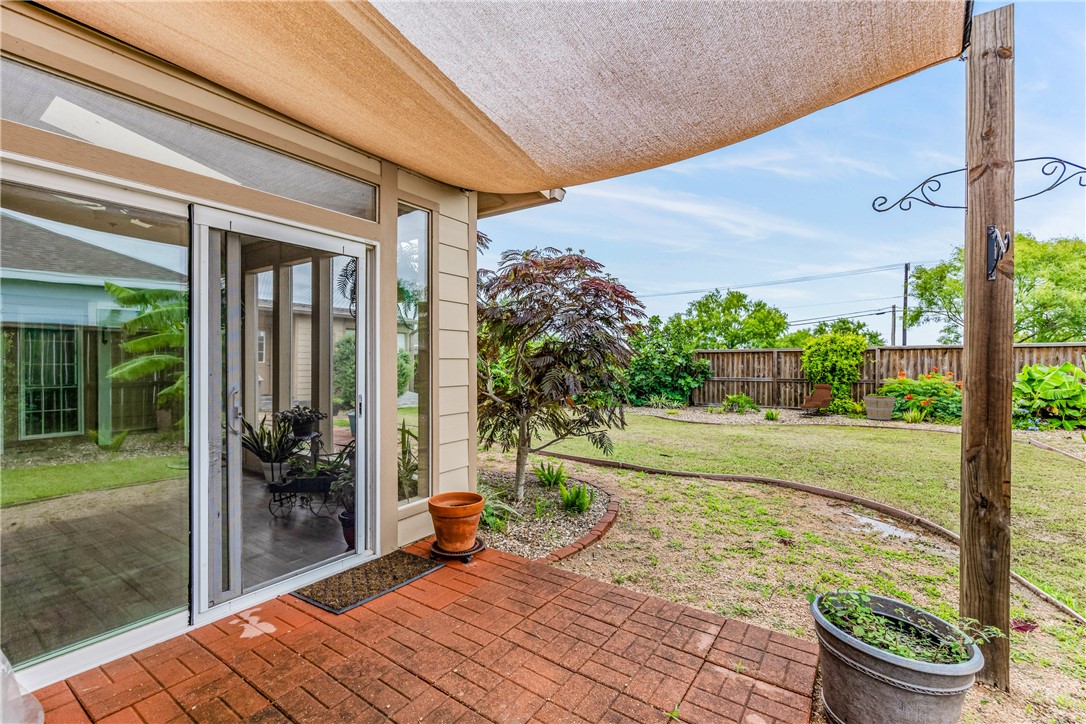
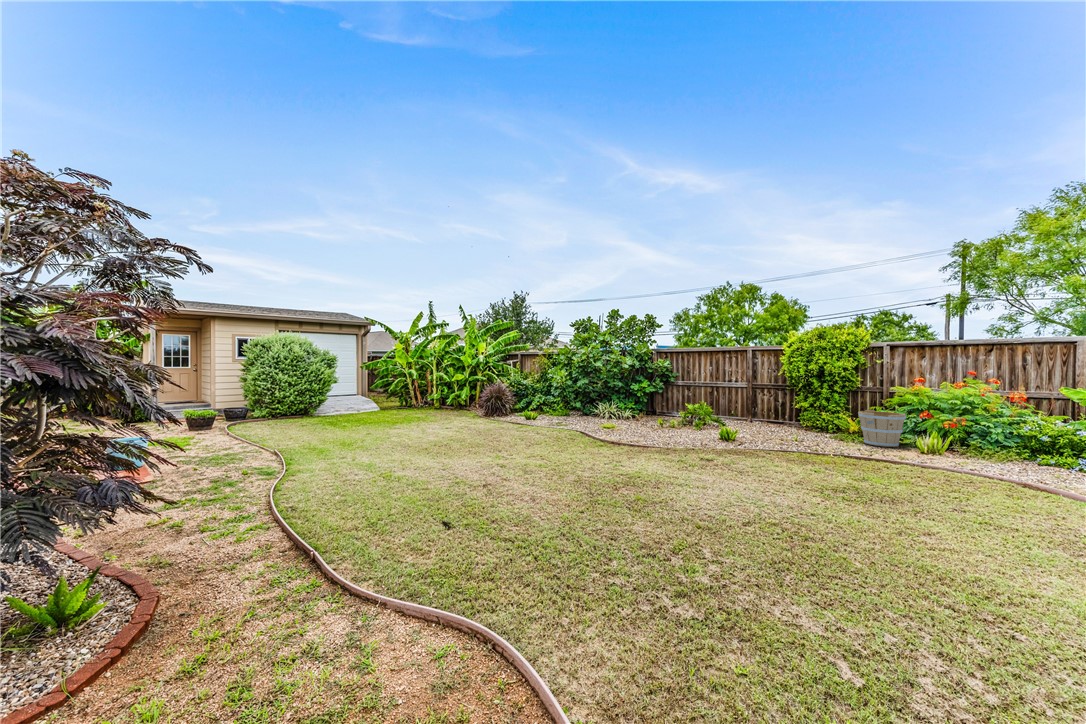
lounge chair: present [800,384,833,417] -> none [769,392,819,438]

